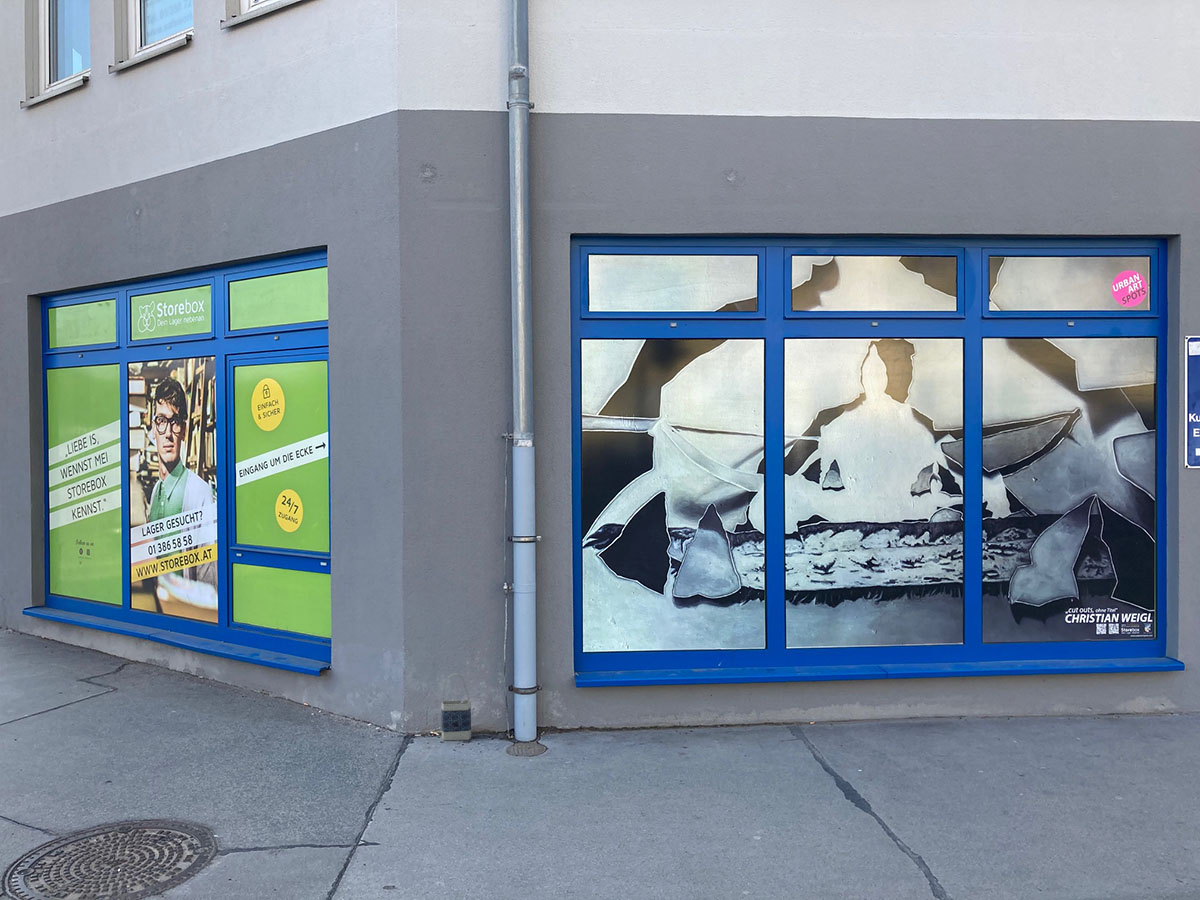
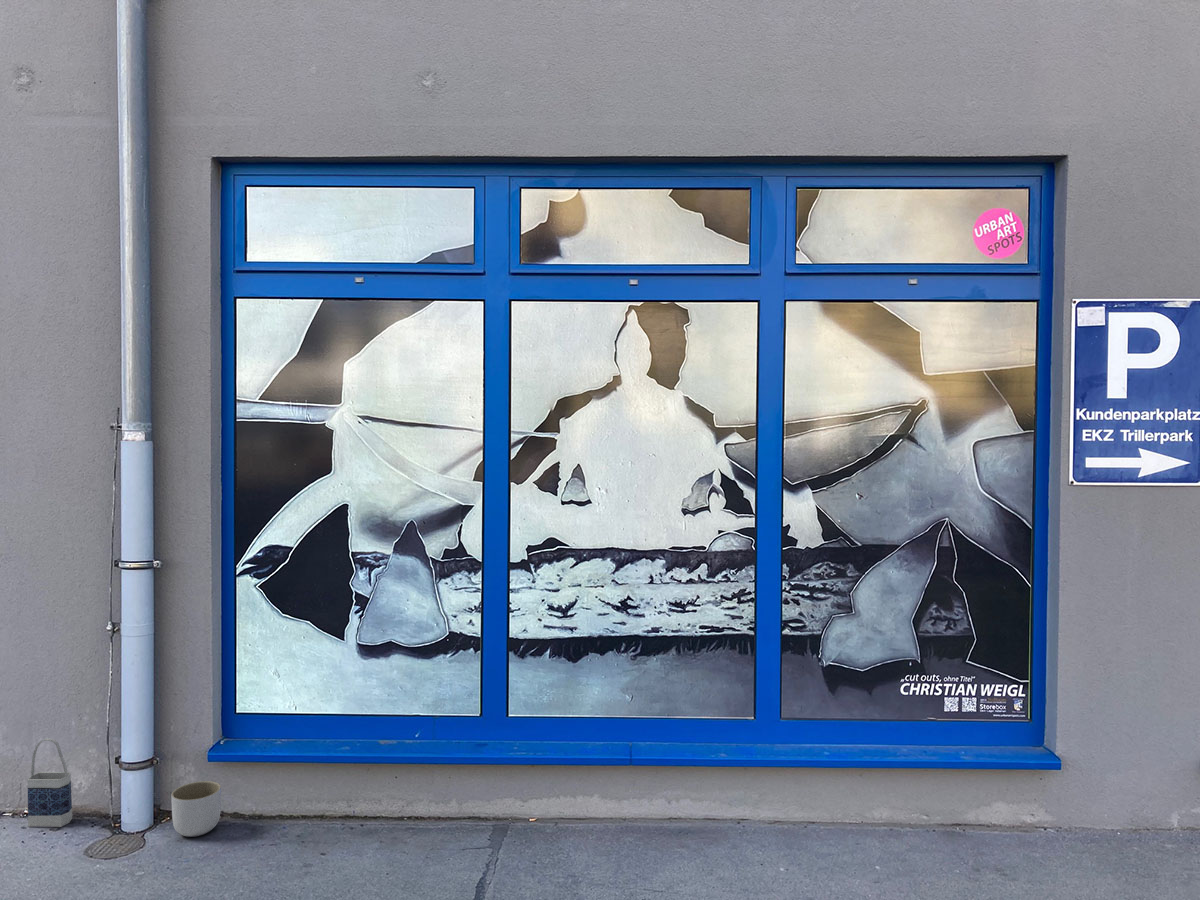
planter: none [557,702,590,741] -> present [171,781,221,837]

